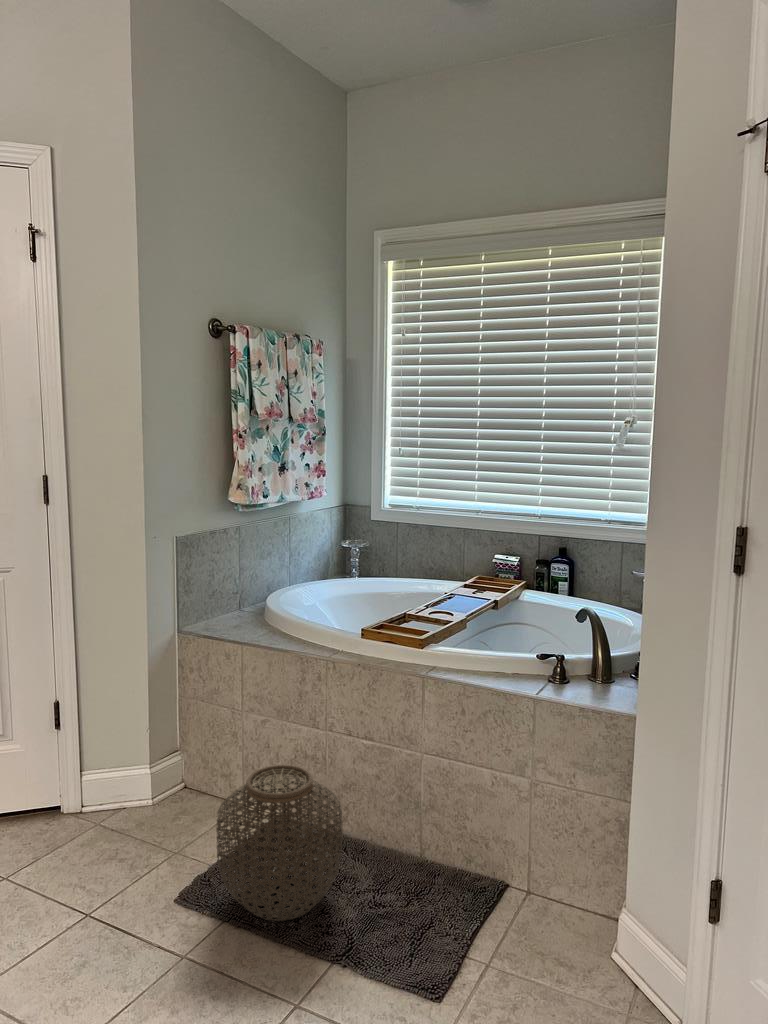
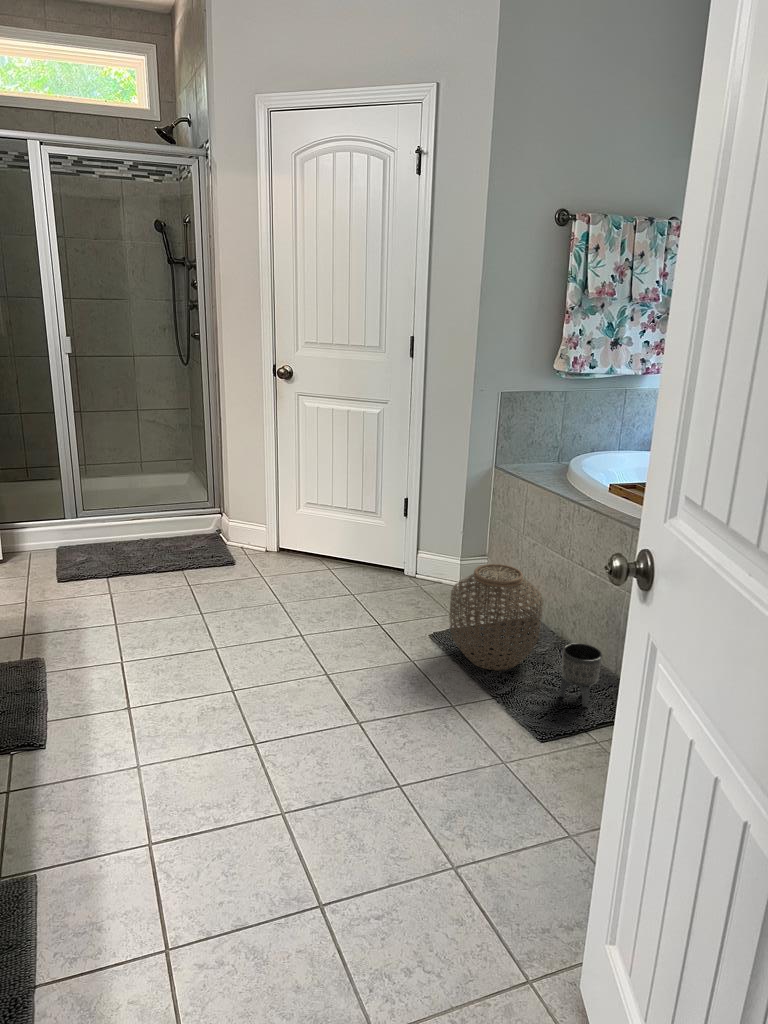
planter: none [394,837,443,922] -> present [560,643,602,707]

